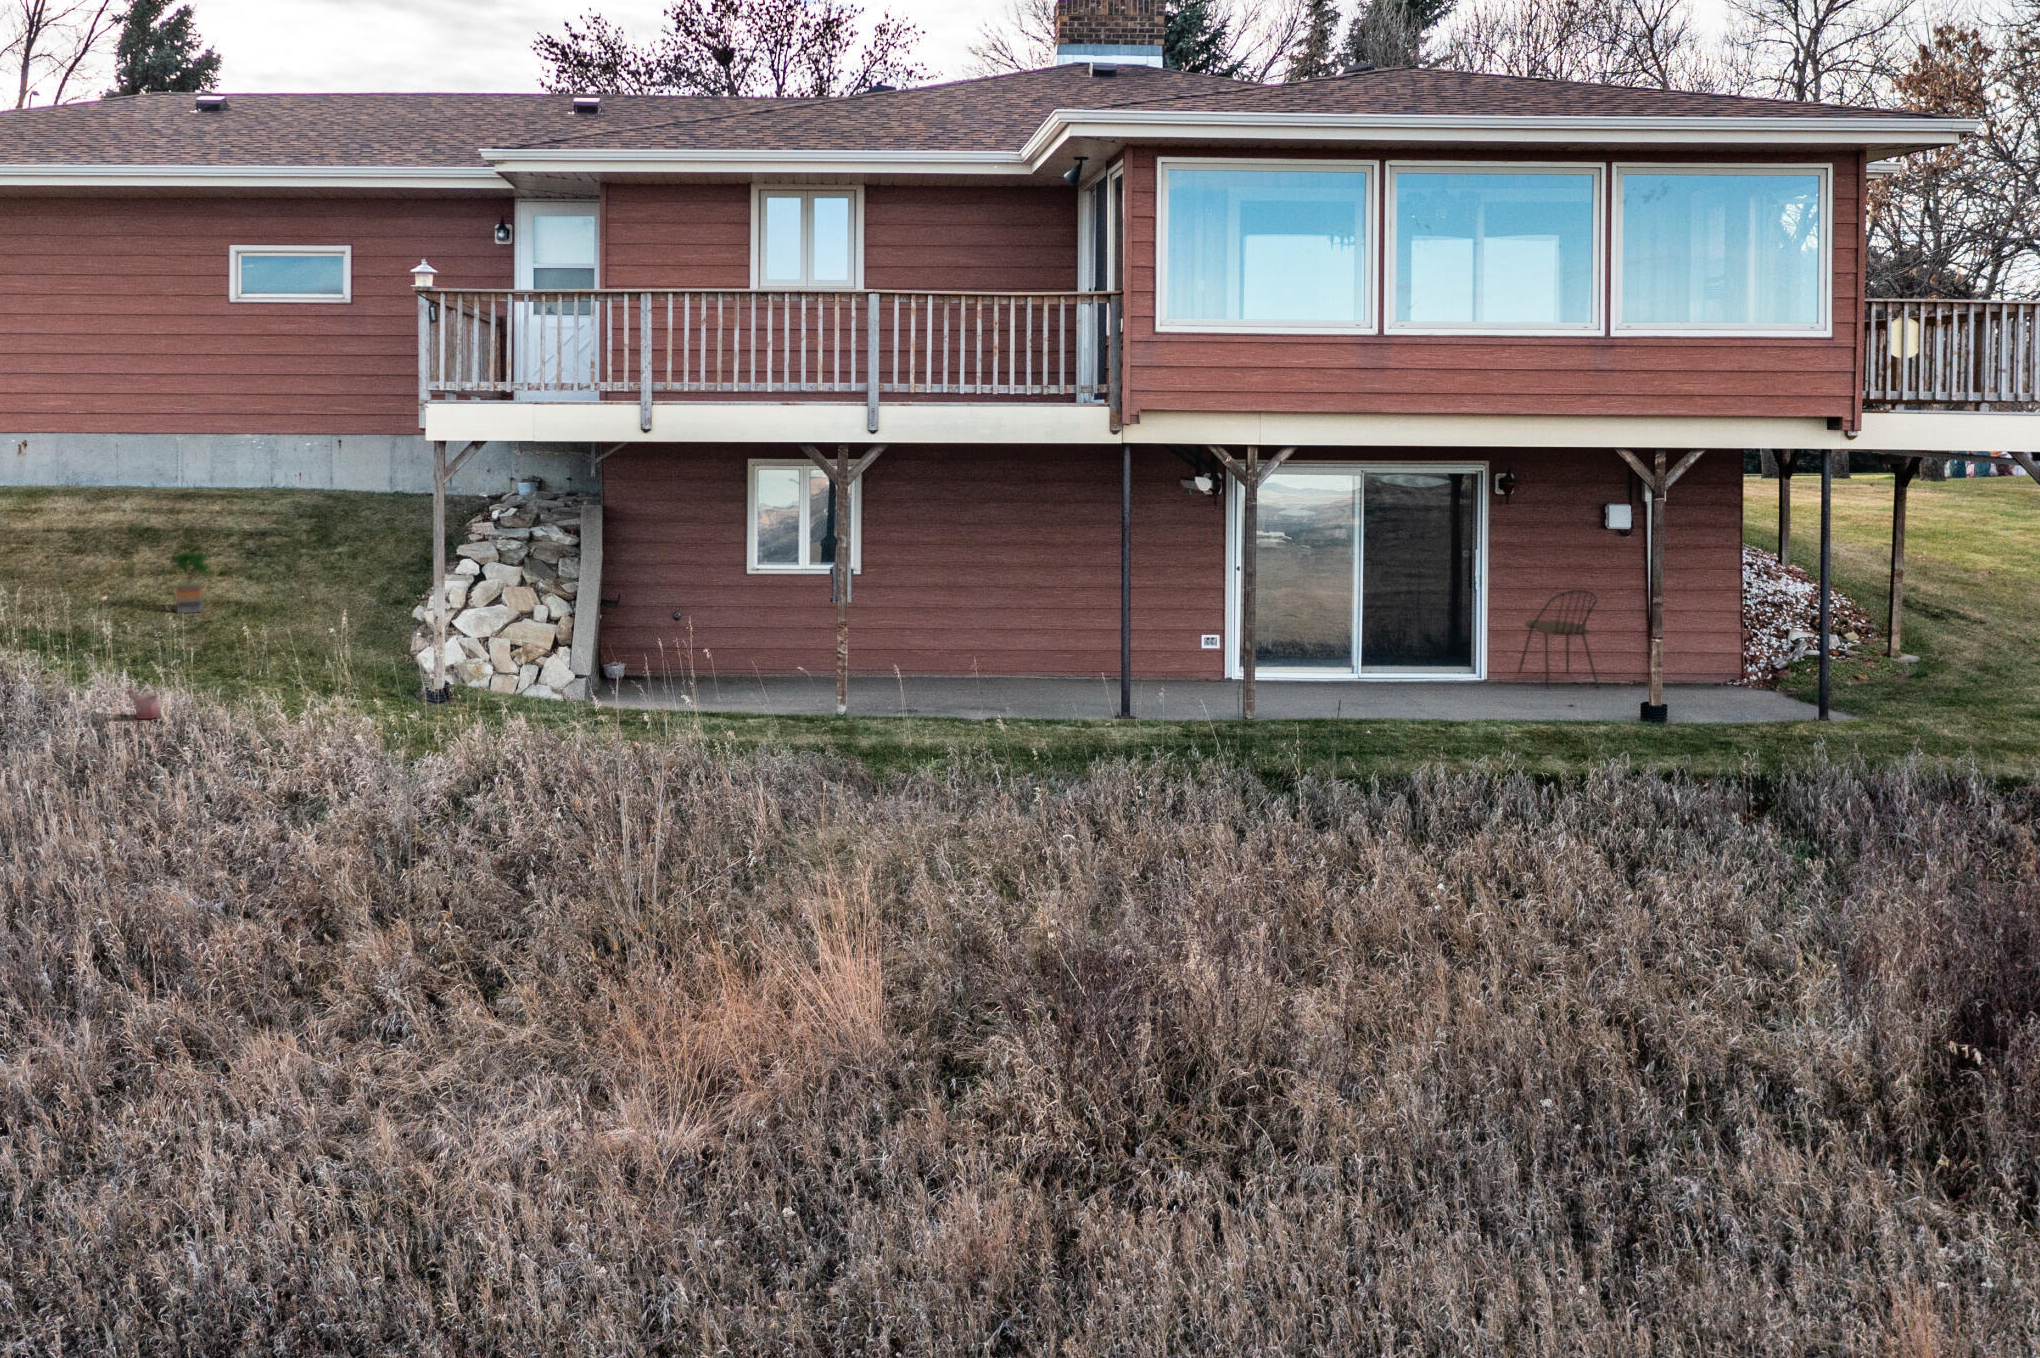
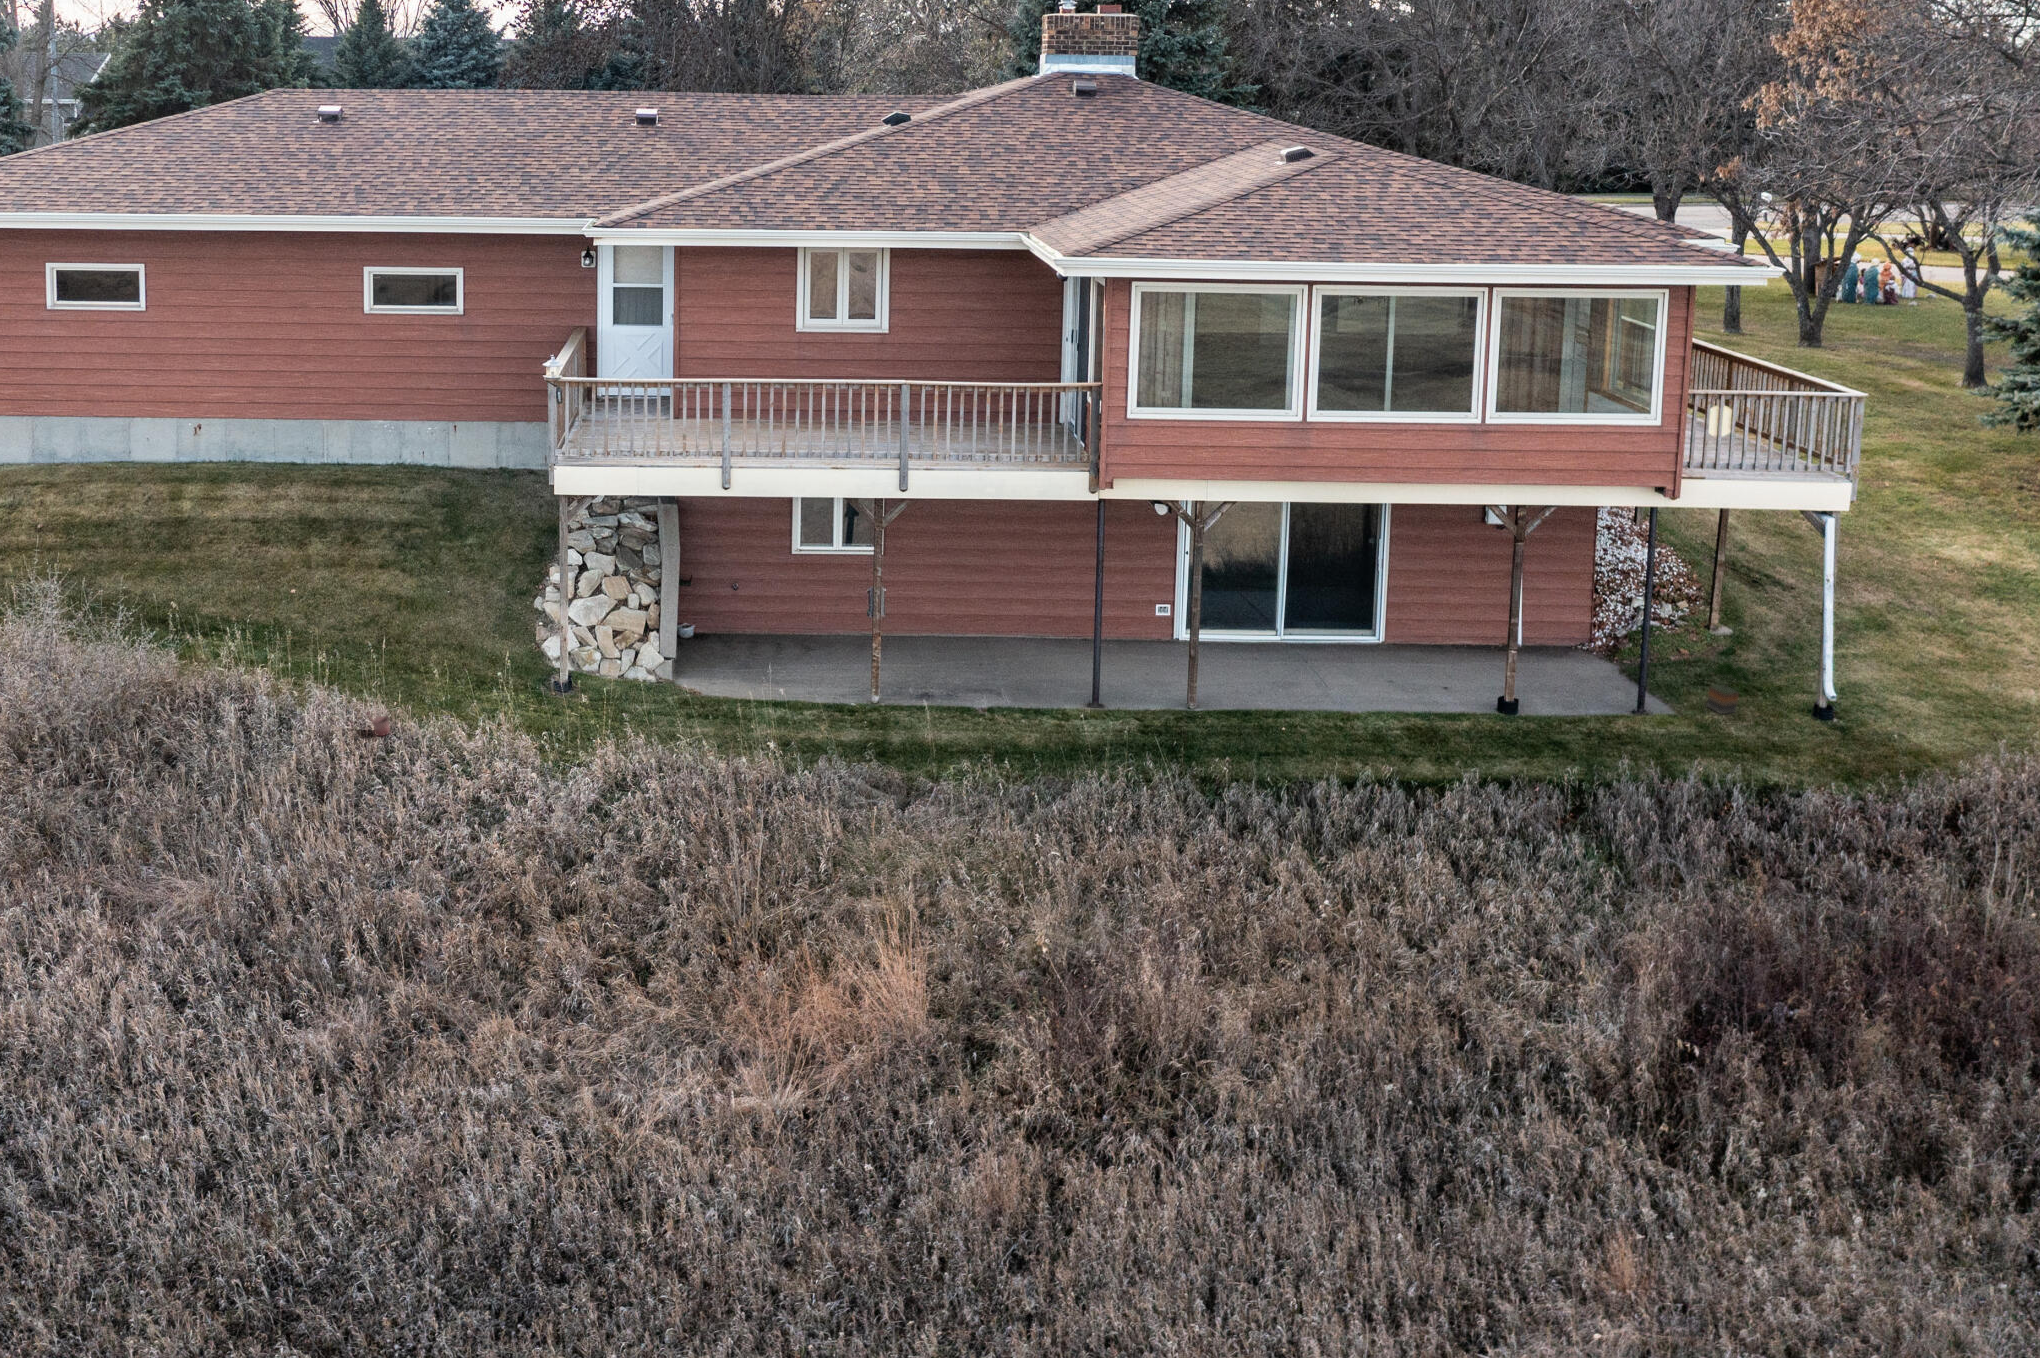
potted tree: present [169,552,210,613] -> present [1706,662,1752,714]
chair: present [1518,590,1599,687] -> none [1401,596,1468,668]

